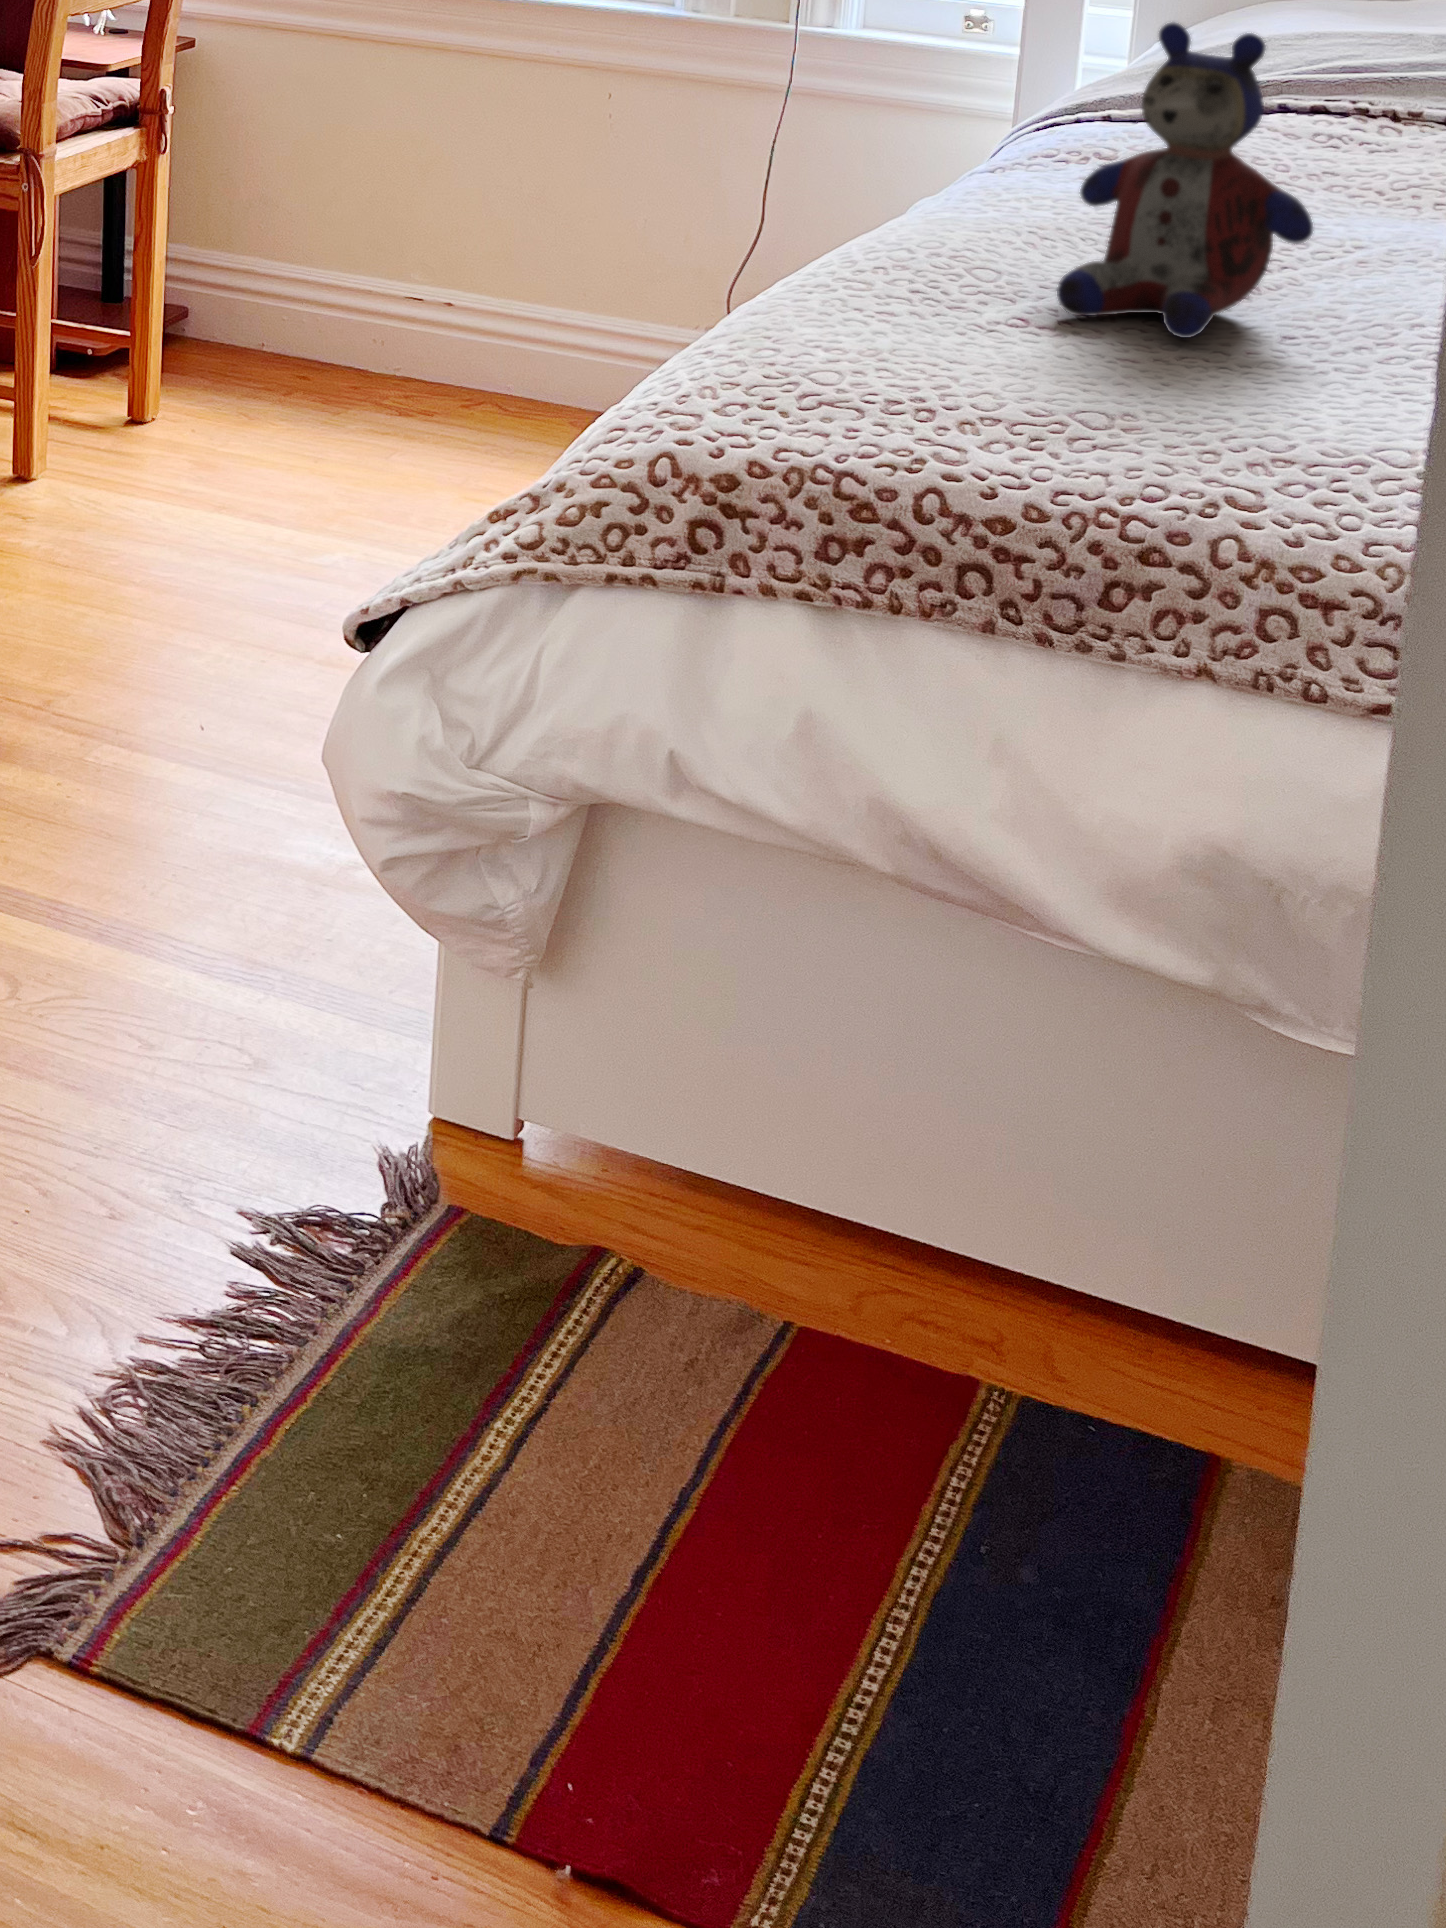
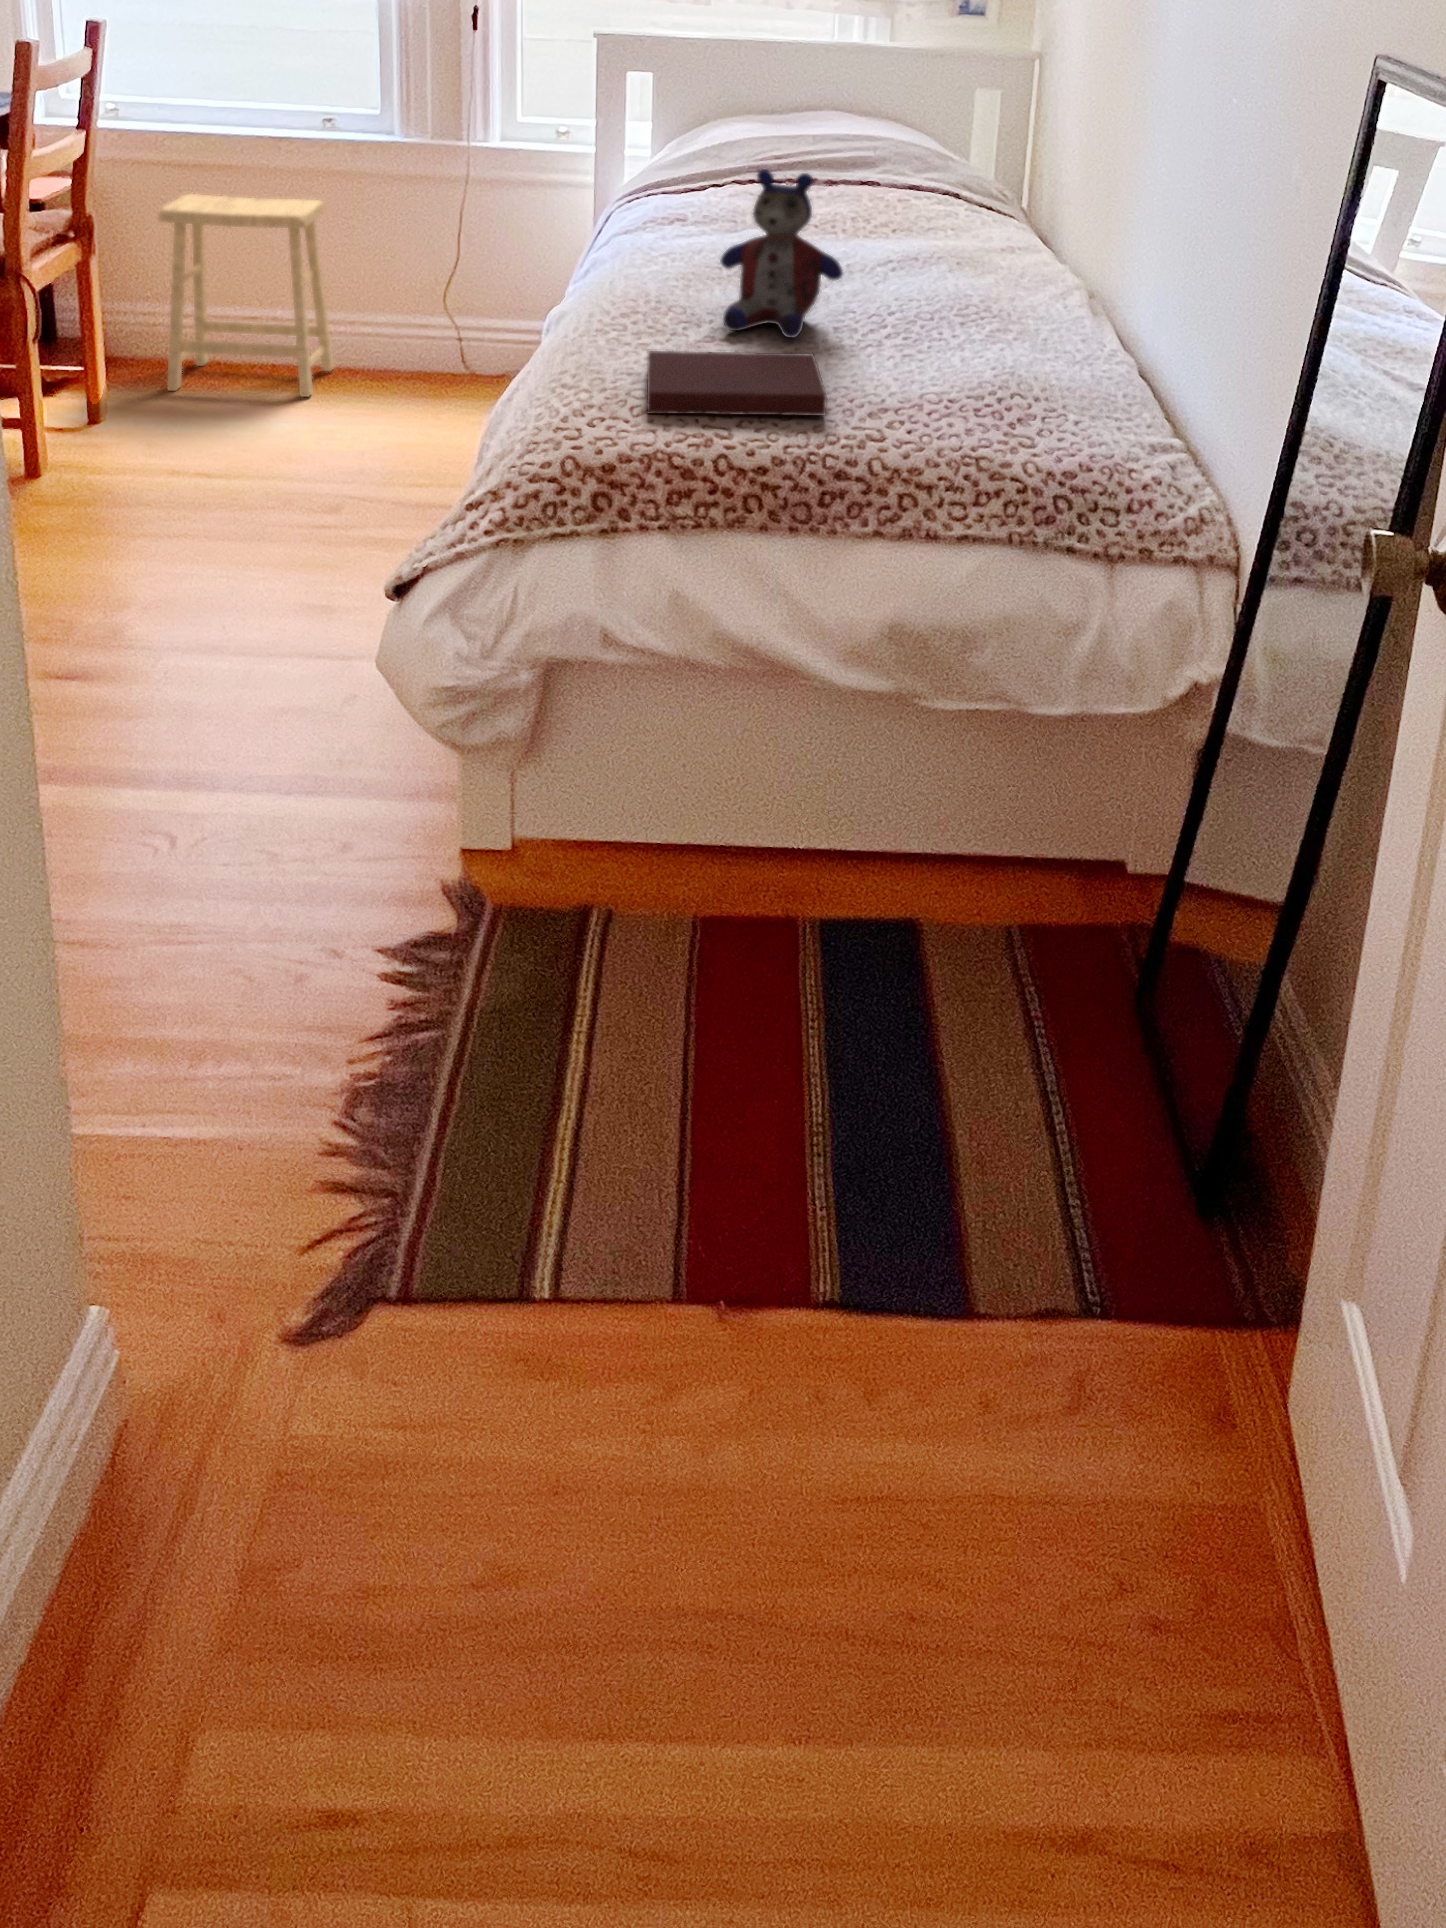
footstool: none [256,79,546,438] -> present [158,194,334,397]
notebook: none [826,315,1195,453] -> present [647,351,827,416]

